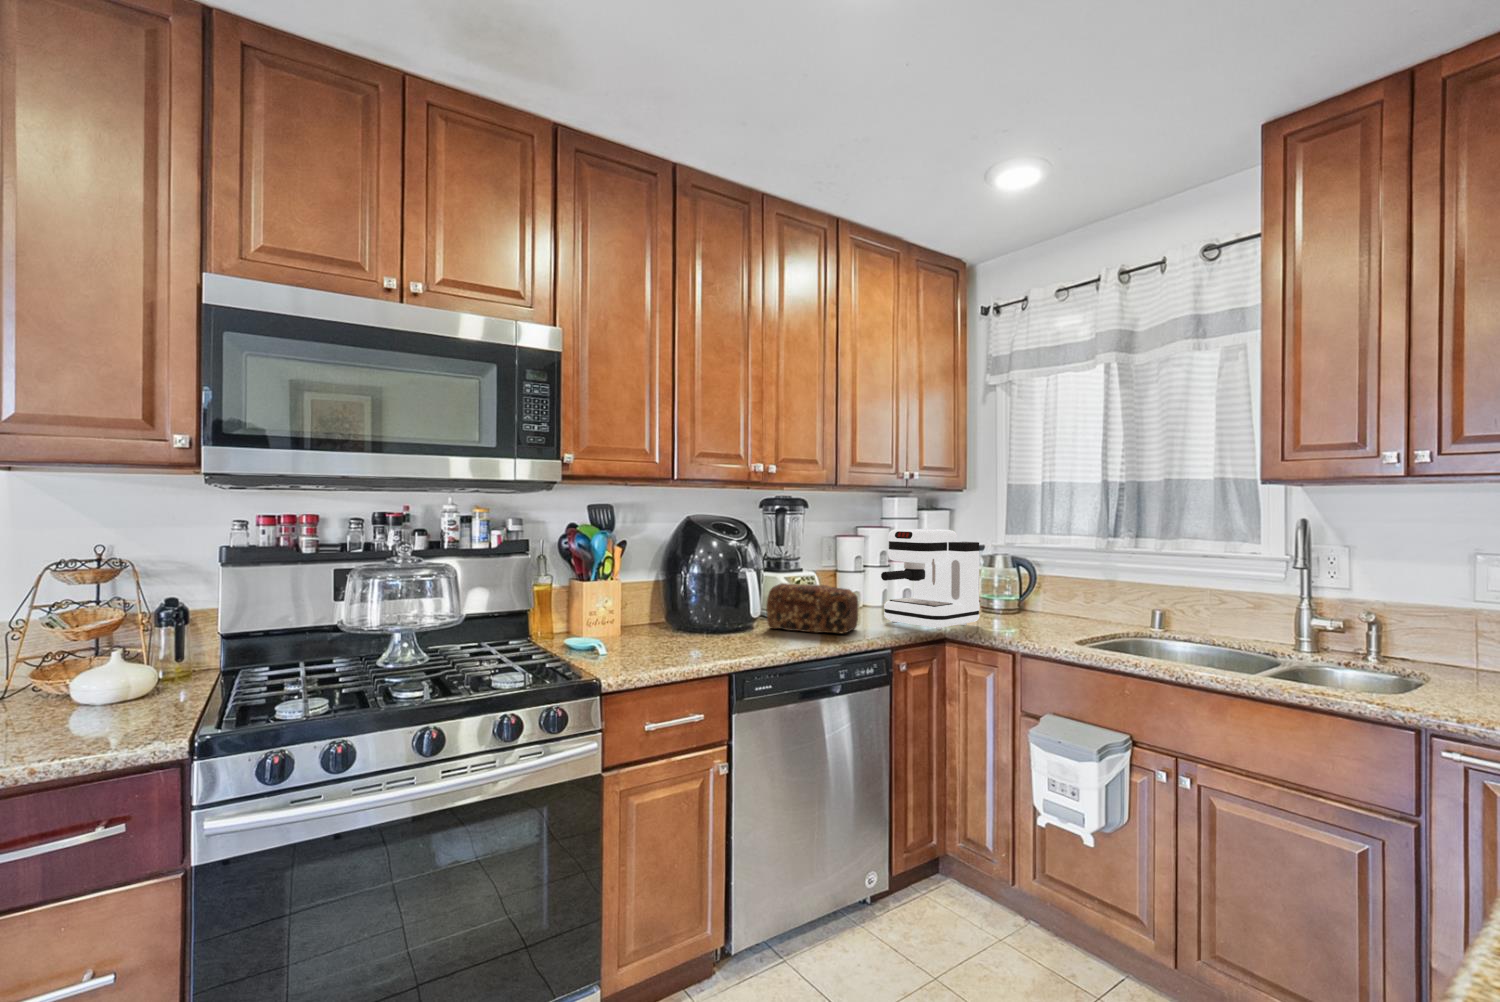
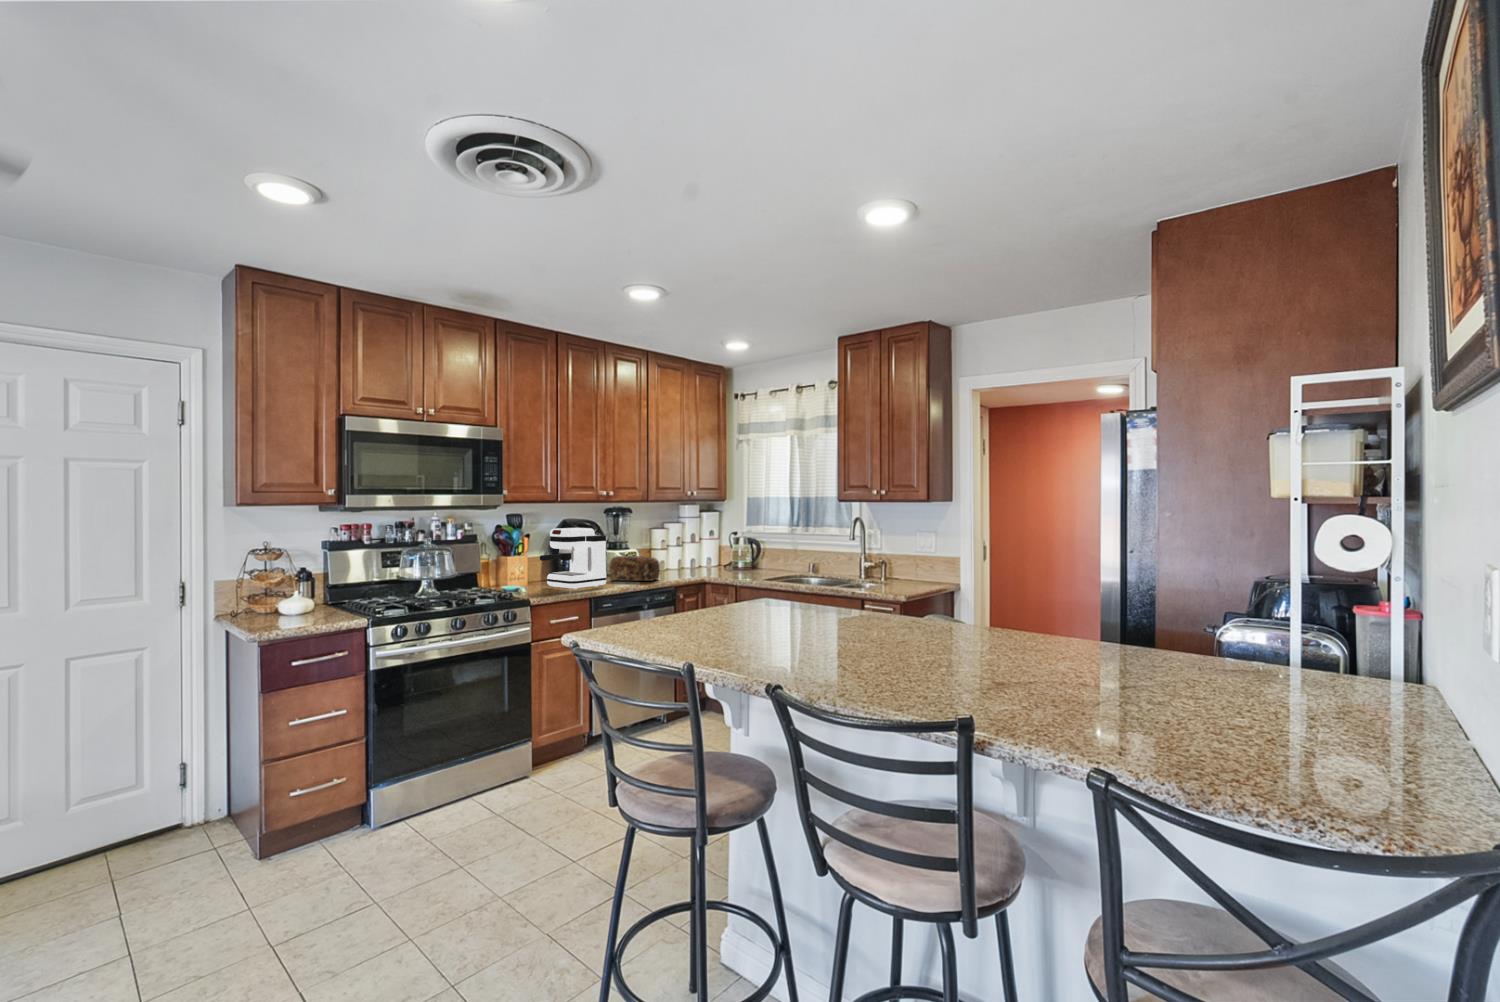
coffee maker: present [881,529,980,630] -> present [540,528,606,590]

